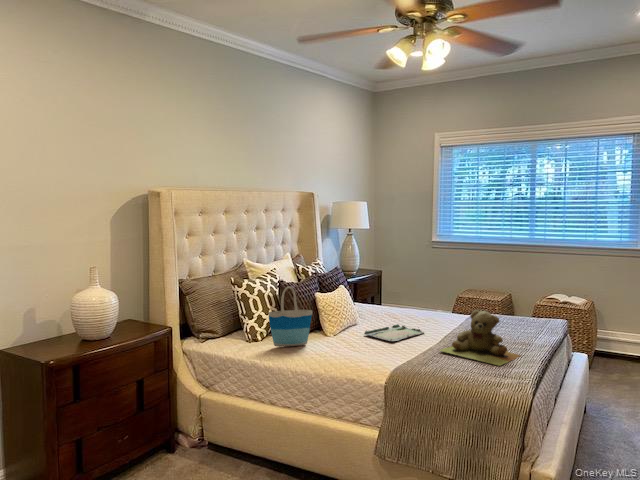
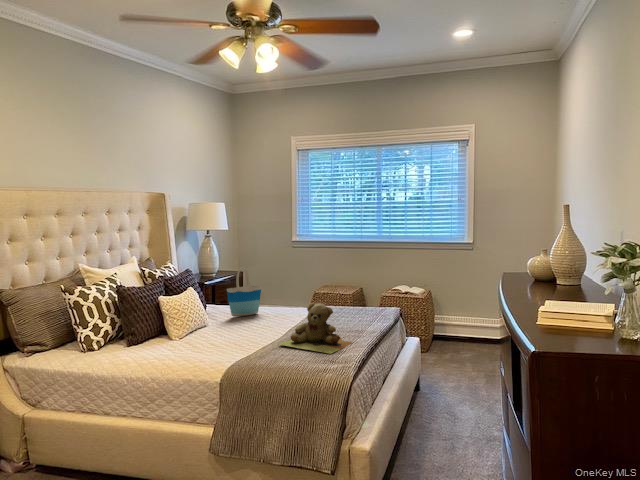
tote bag: present [269,286,313,347] -> present [227,267,262,316]
tray: present [364,324,424,341] -> none [209,322,270,339]

